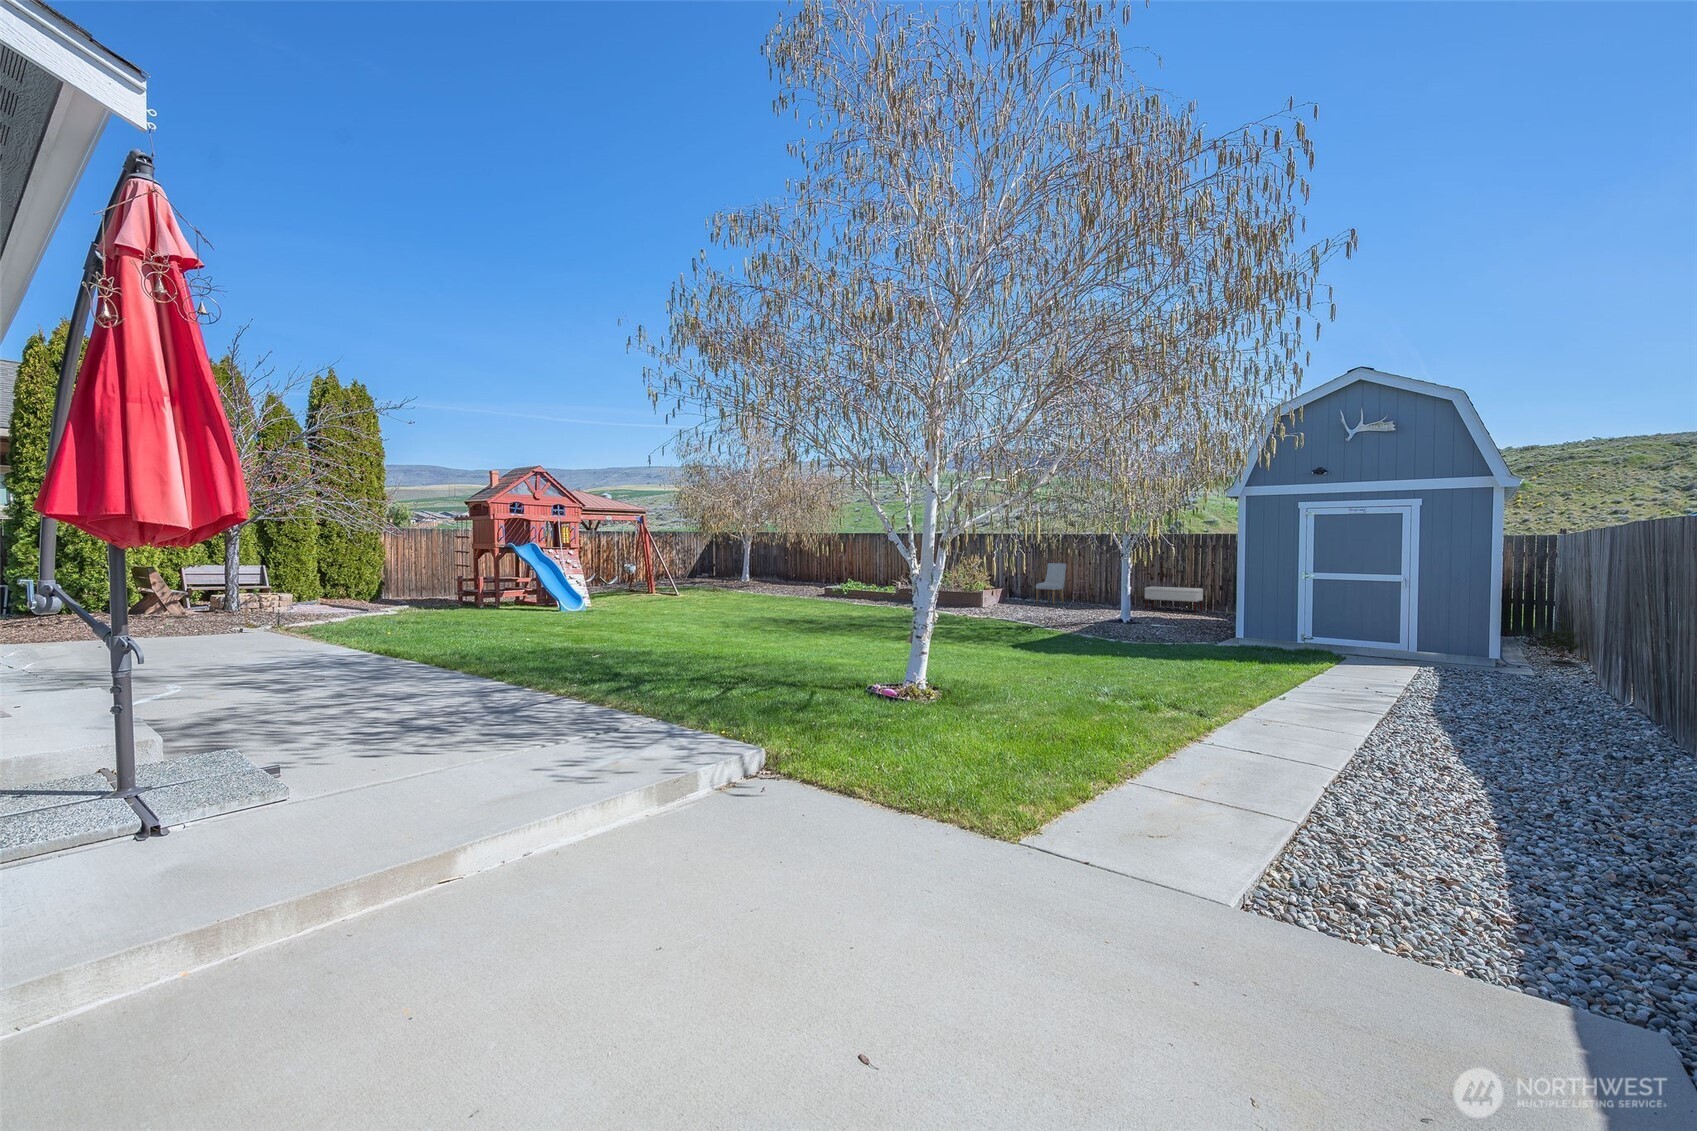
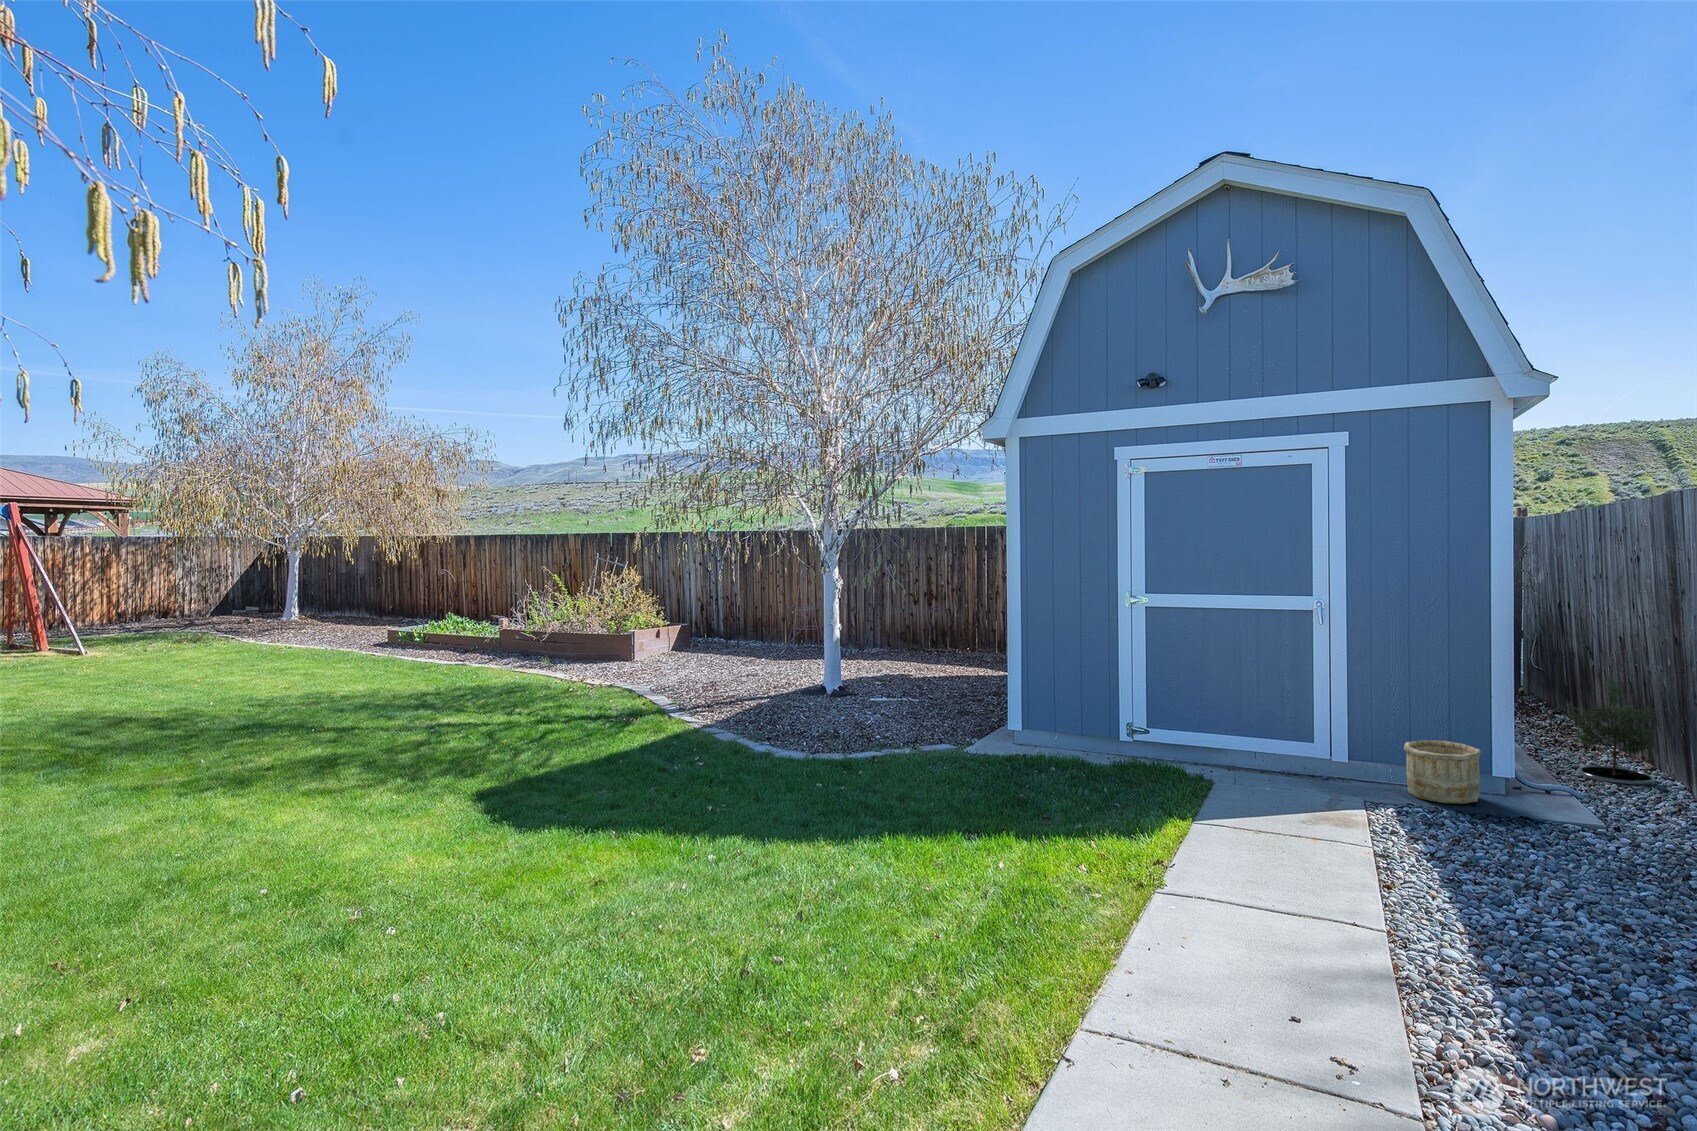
chair: present [1036,563,1066,604] -> none [732,581,782,650]
bench: present [1144,586,1203,612] -> none [894,616,984,660]
wooden bucket: none [1442,641,1480,667] -> present [1404,740,1481,804]

